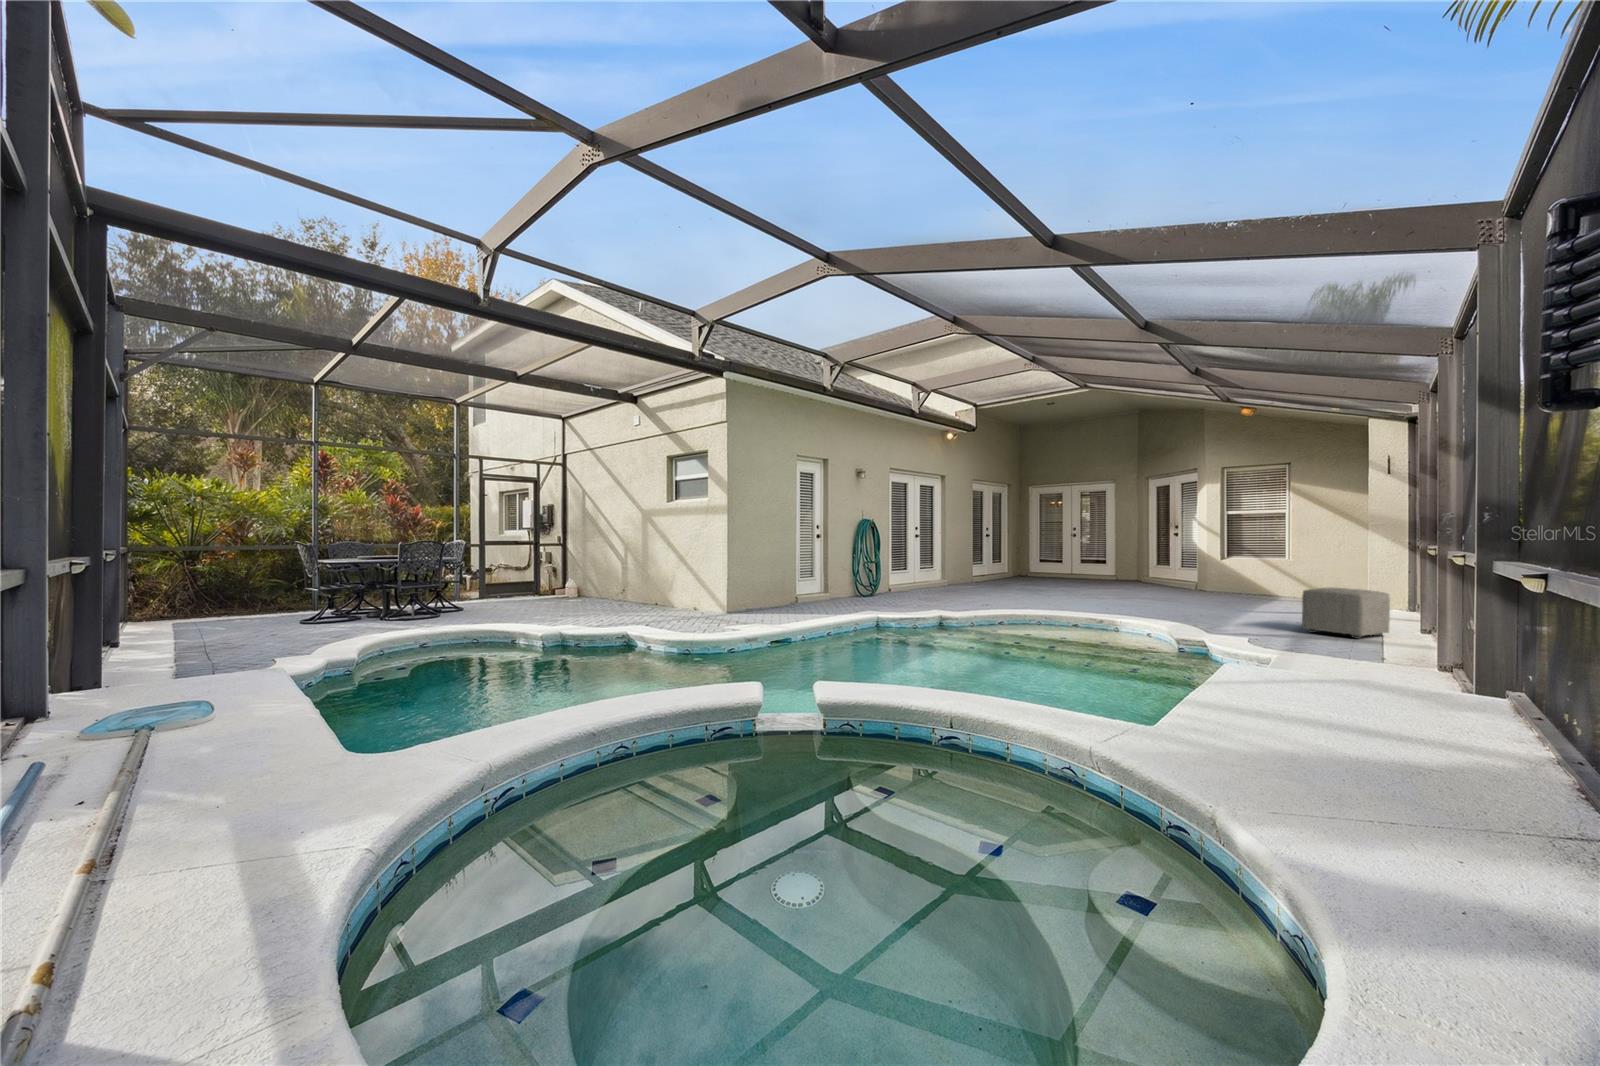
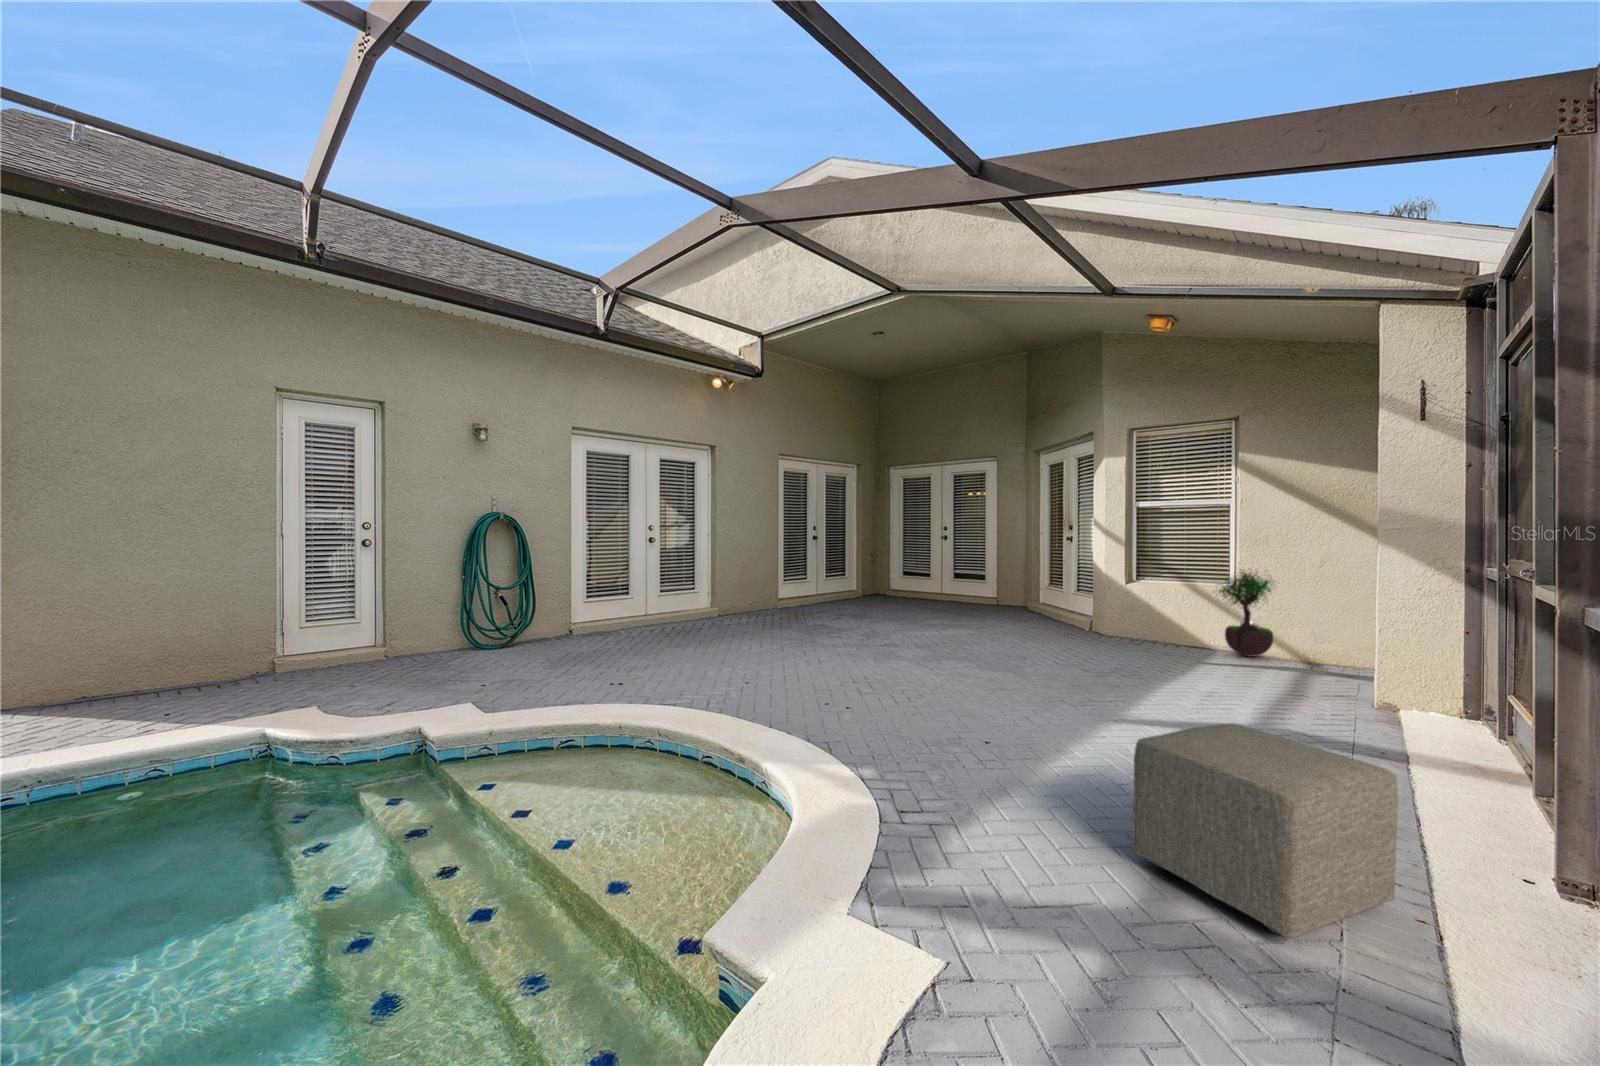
potted tree: none [1278,544,1316,597] -> present [1219,570,1275,657]

